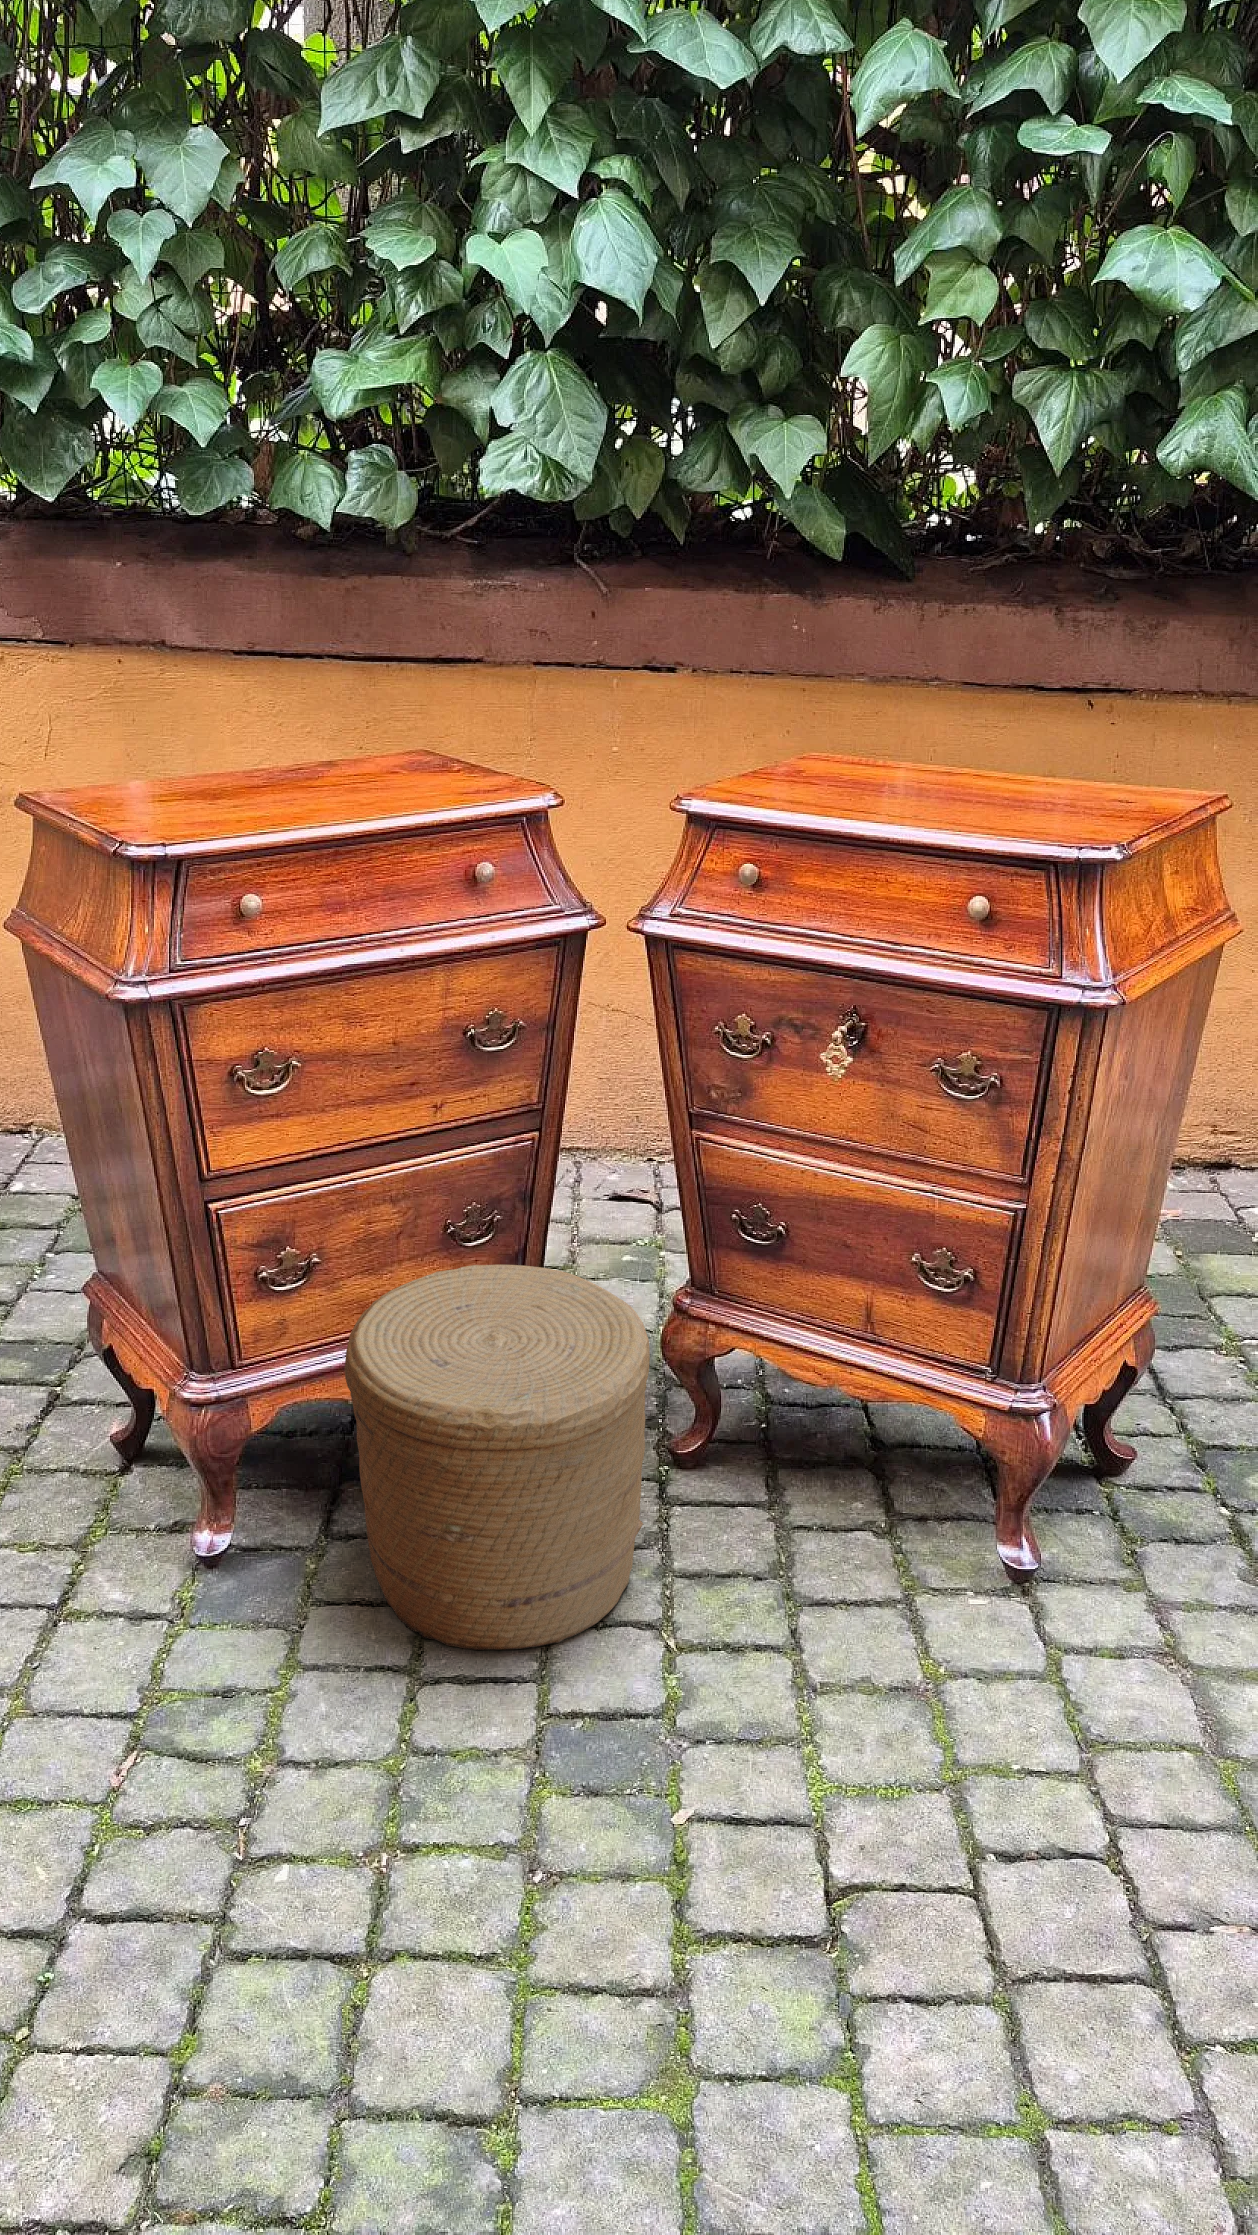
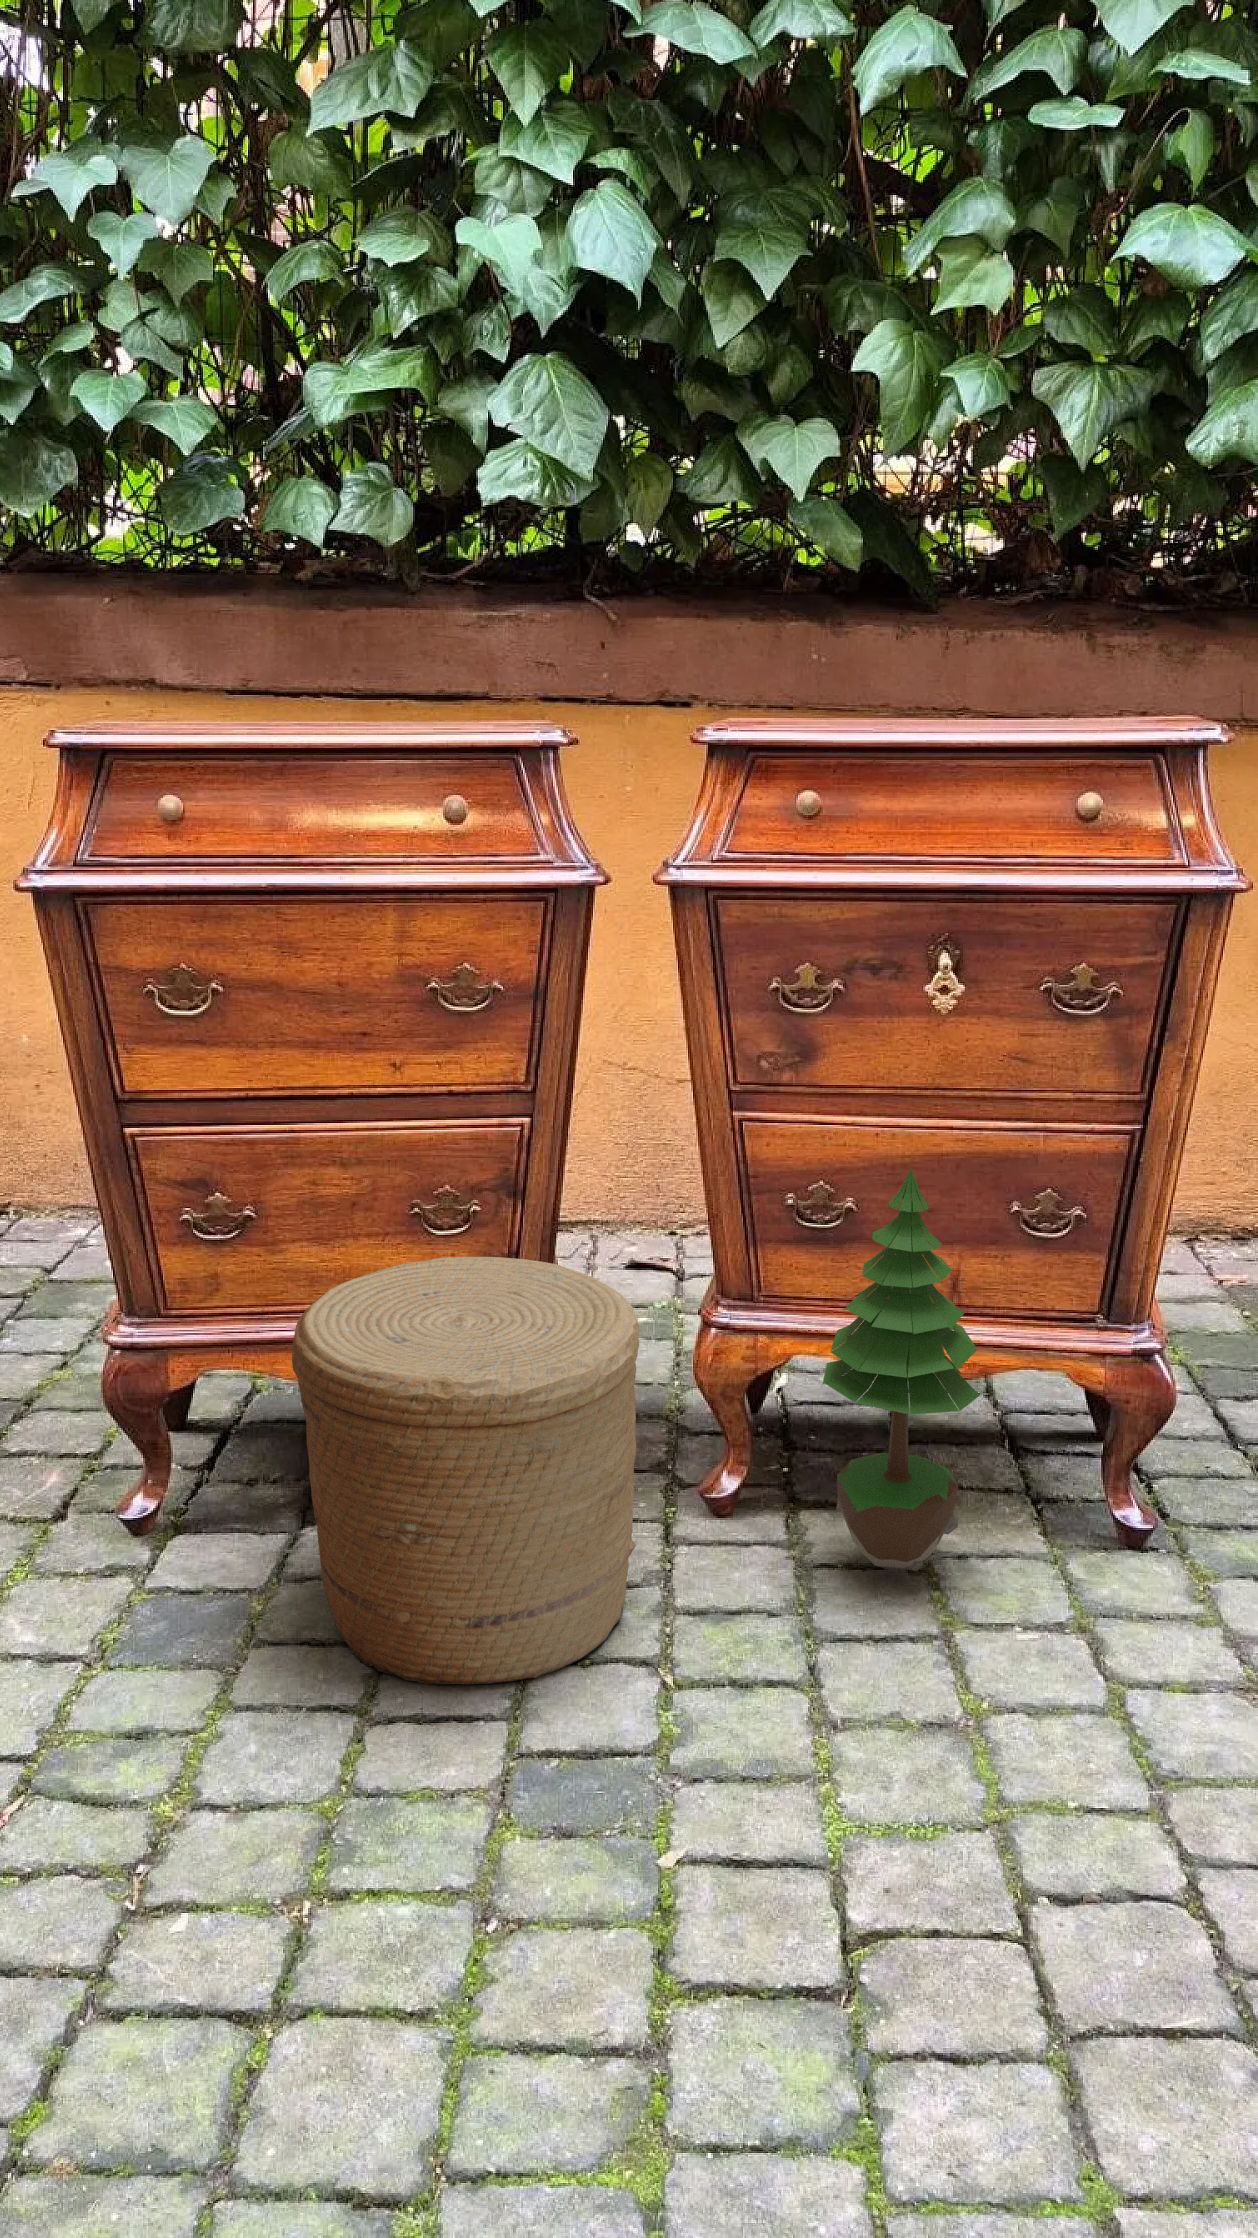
potted tree: none [808,1204,945,1537] -> present [823,1169,980,1571]

